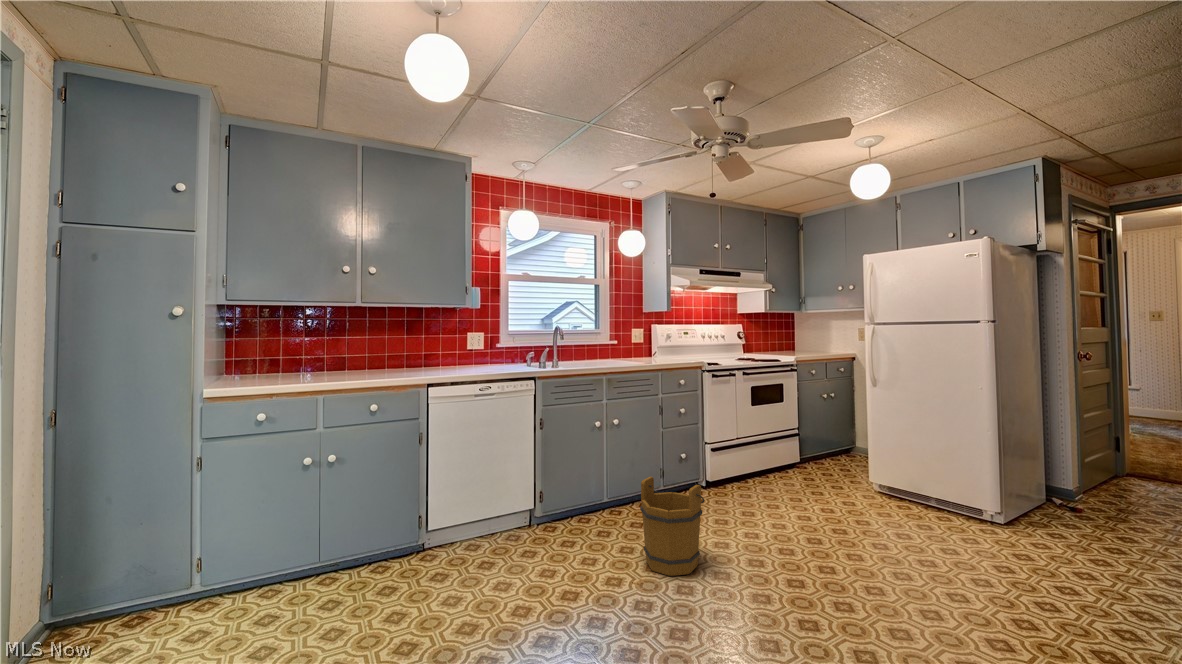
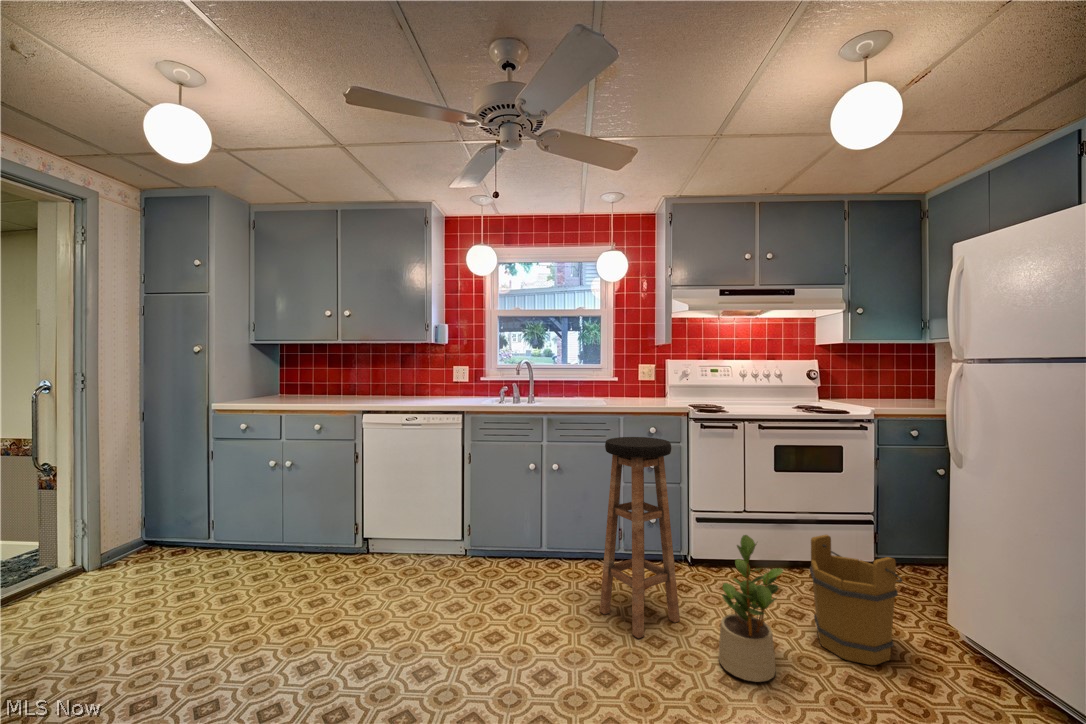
bar stool: none [455,408,537,615] -> present [600,437,680,638]
potted plant: none [581,487,633,617] -> present [719,535,783,682]

